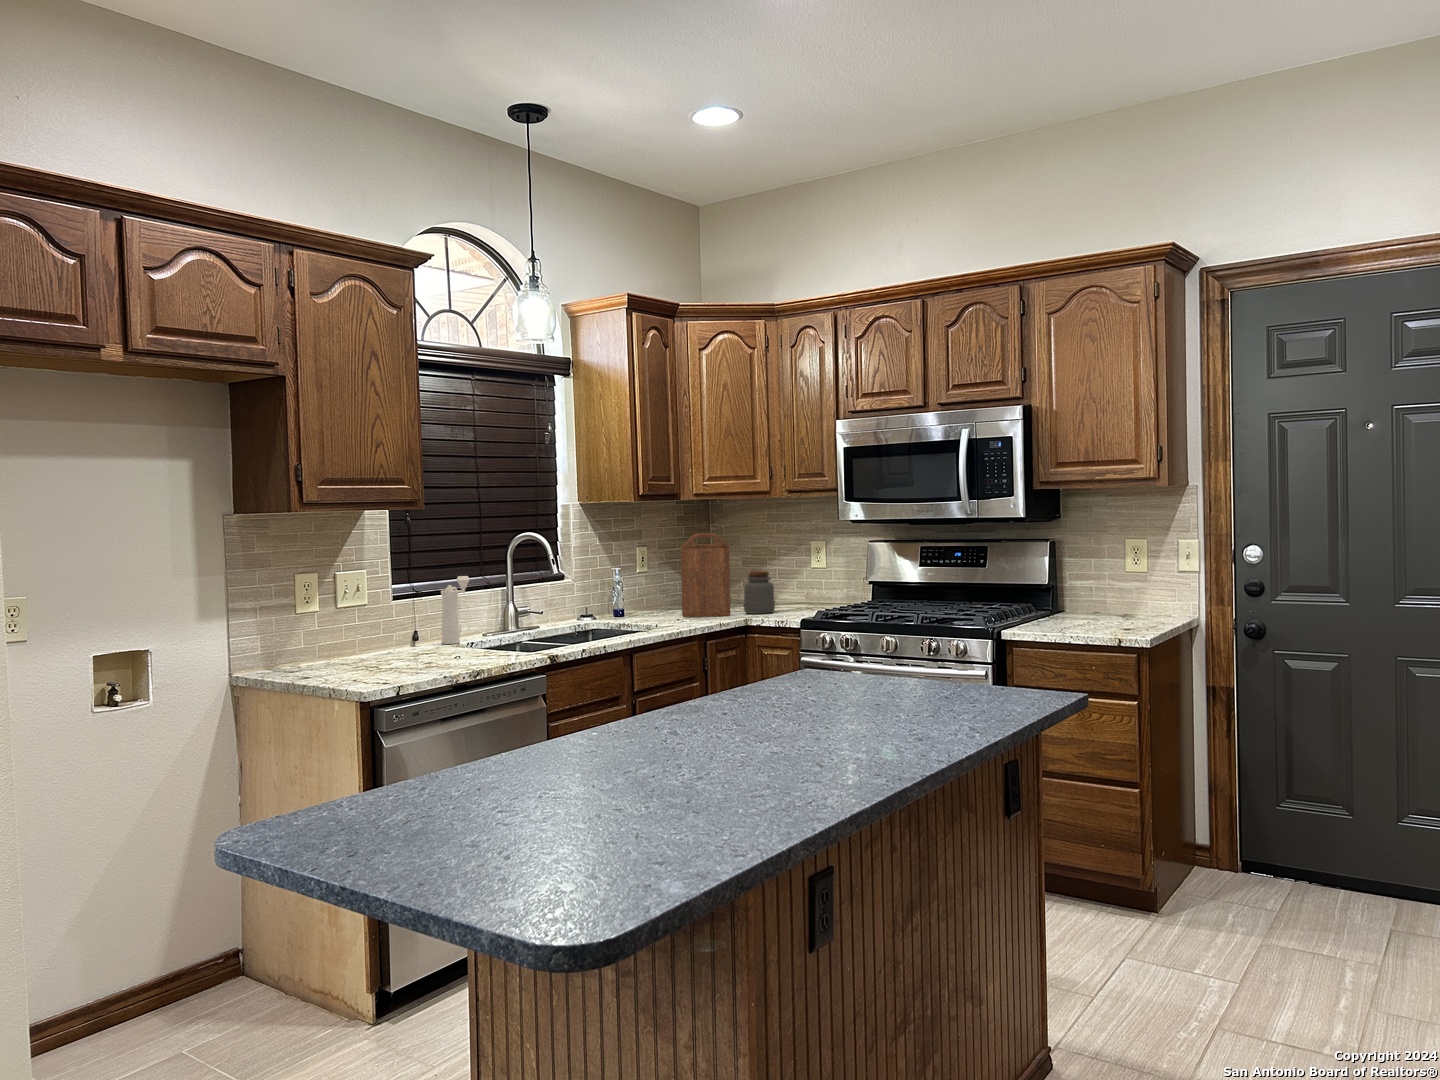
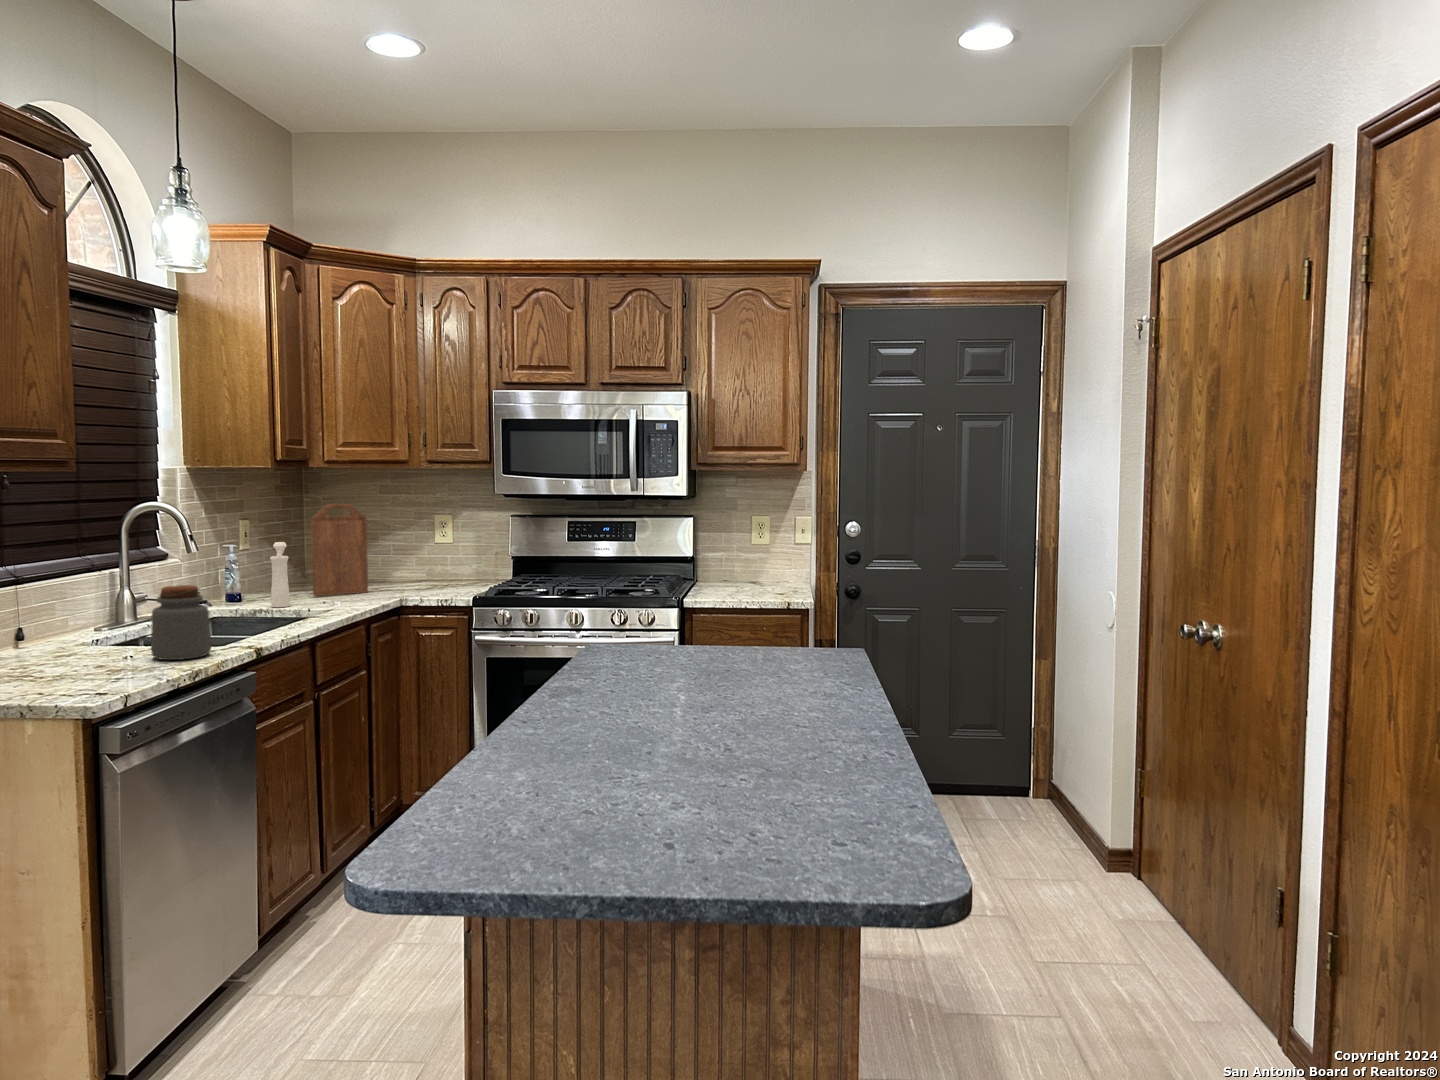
jar: present [744,571,775,614] -> present [151,585,211,660]
pepper mill: present [441,576,470,644] -> present [270,542,290,607]

